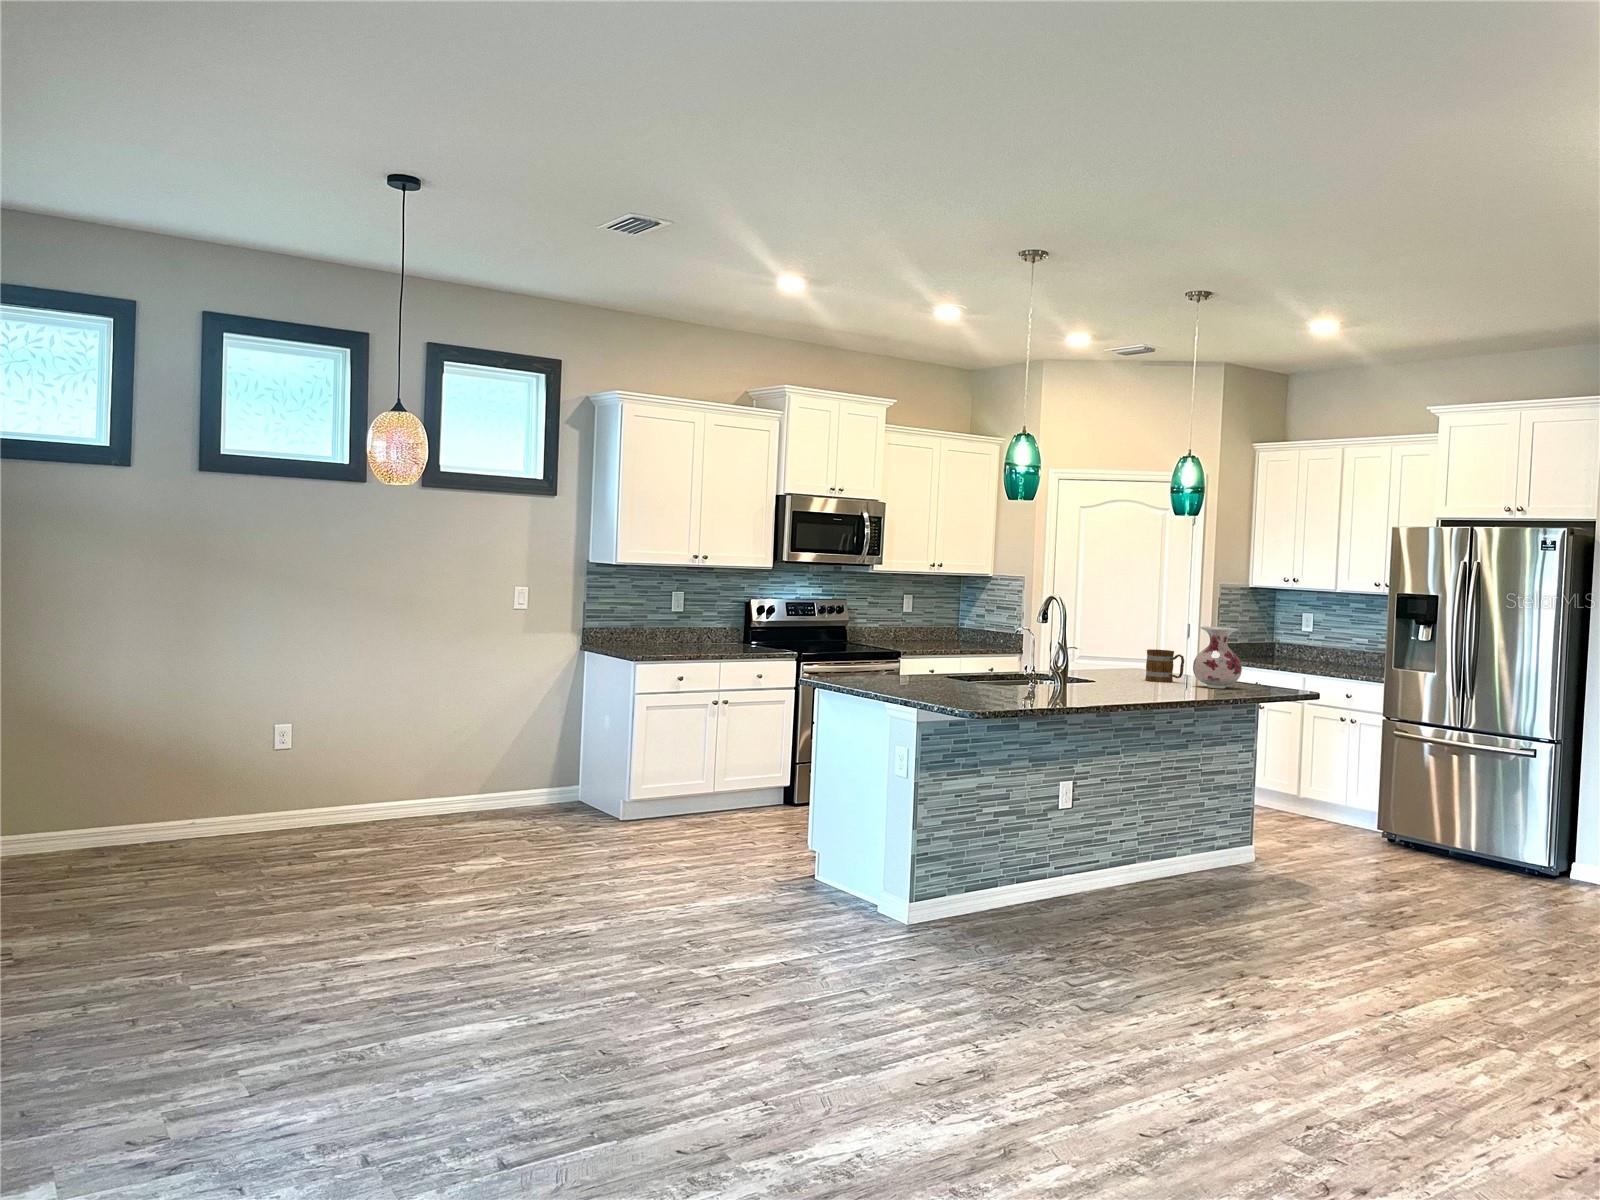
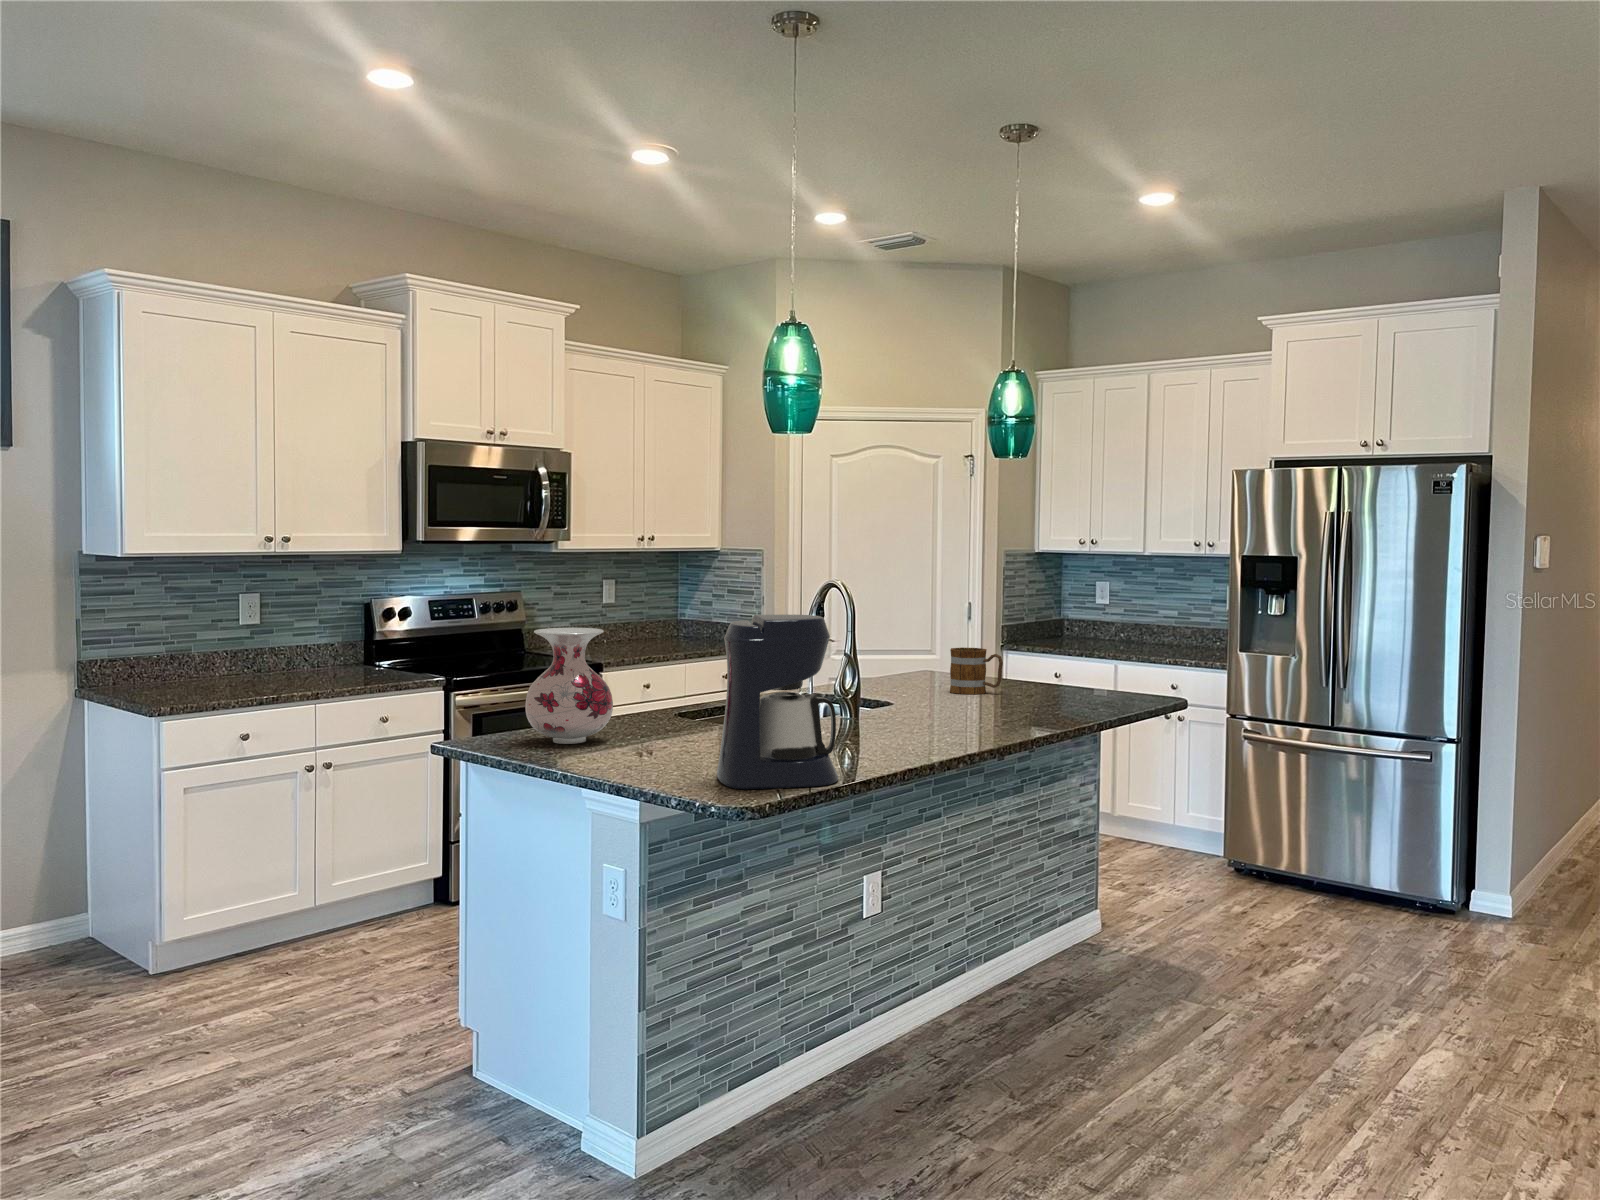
coffee maker: none [962,607,1032,703] -> present [717,614,838,789]
vase: present [1193,627,1242,688] -> present [525,628,613,744]

